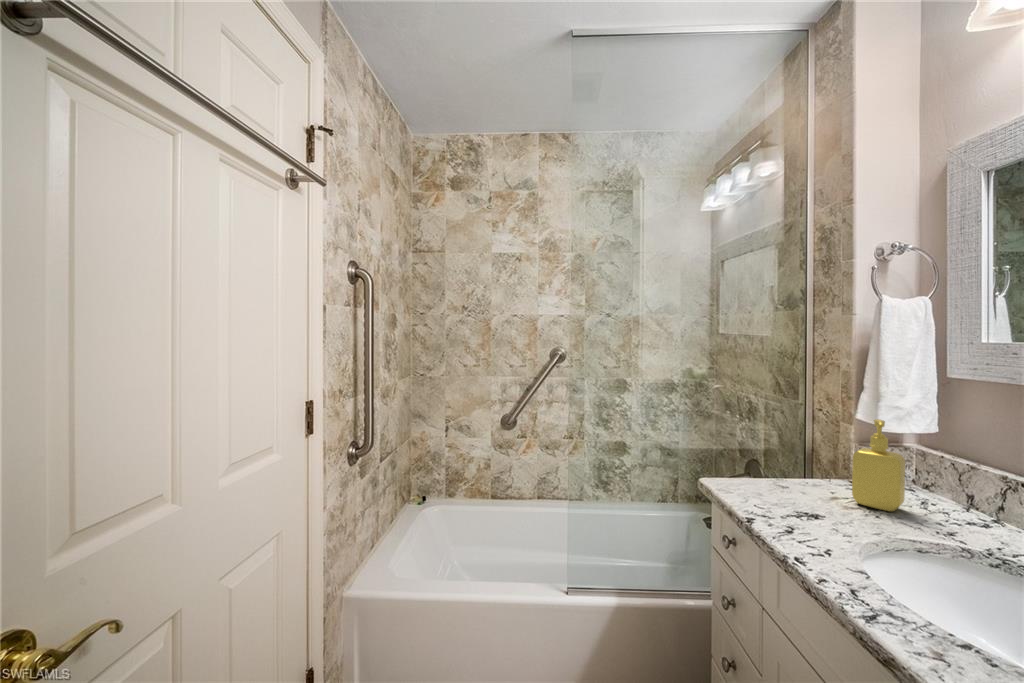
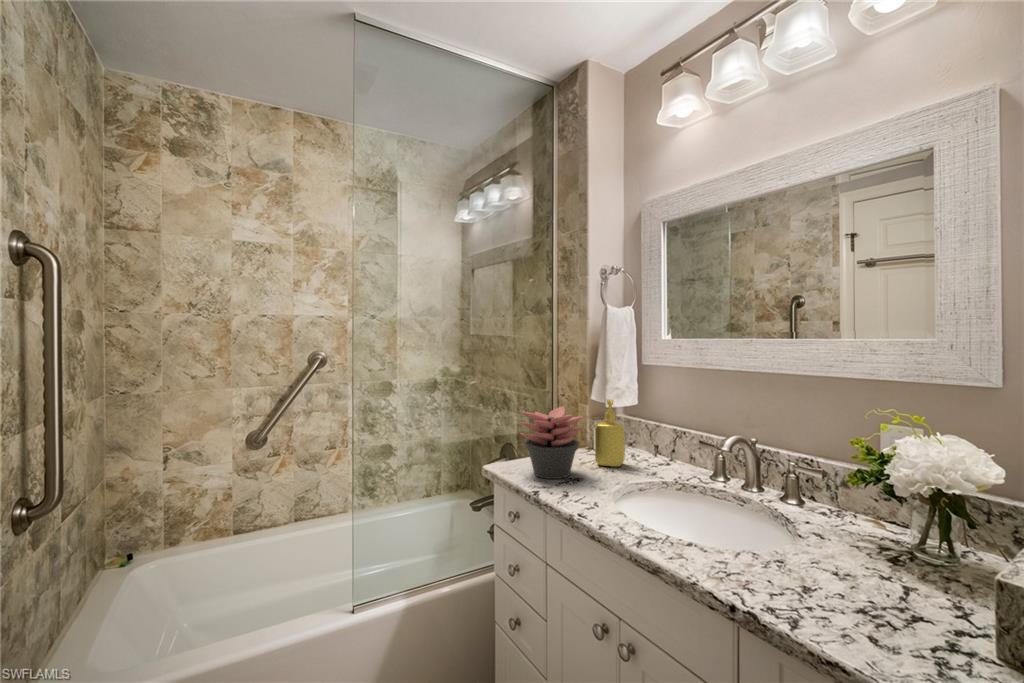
succulent plant: none [737,421,829,510] -> present [520,407,583,479]

